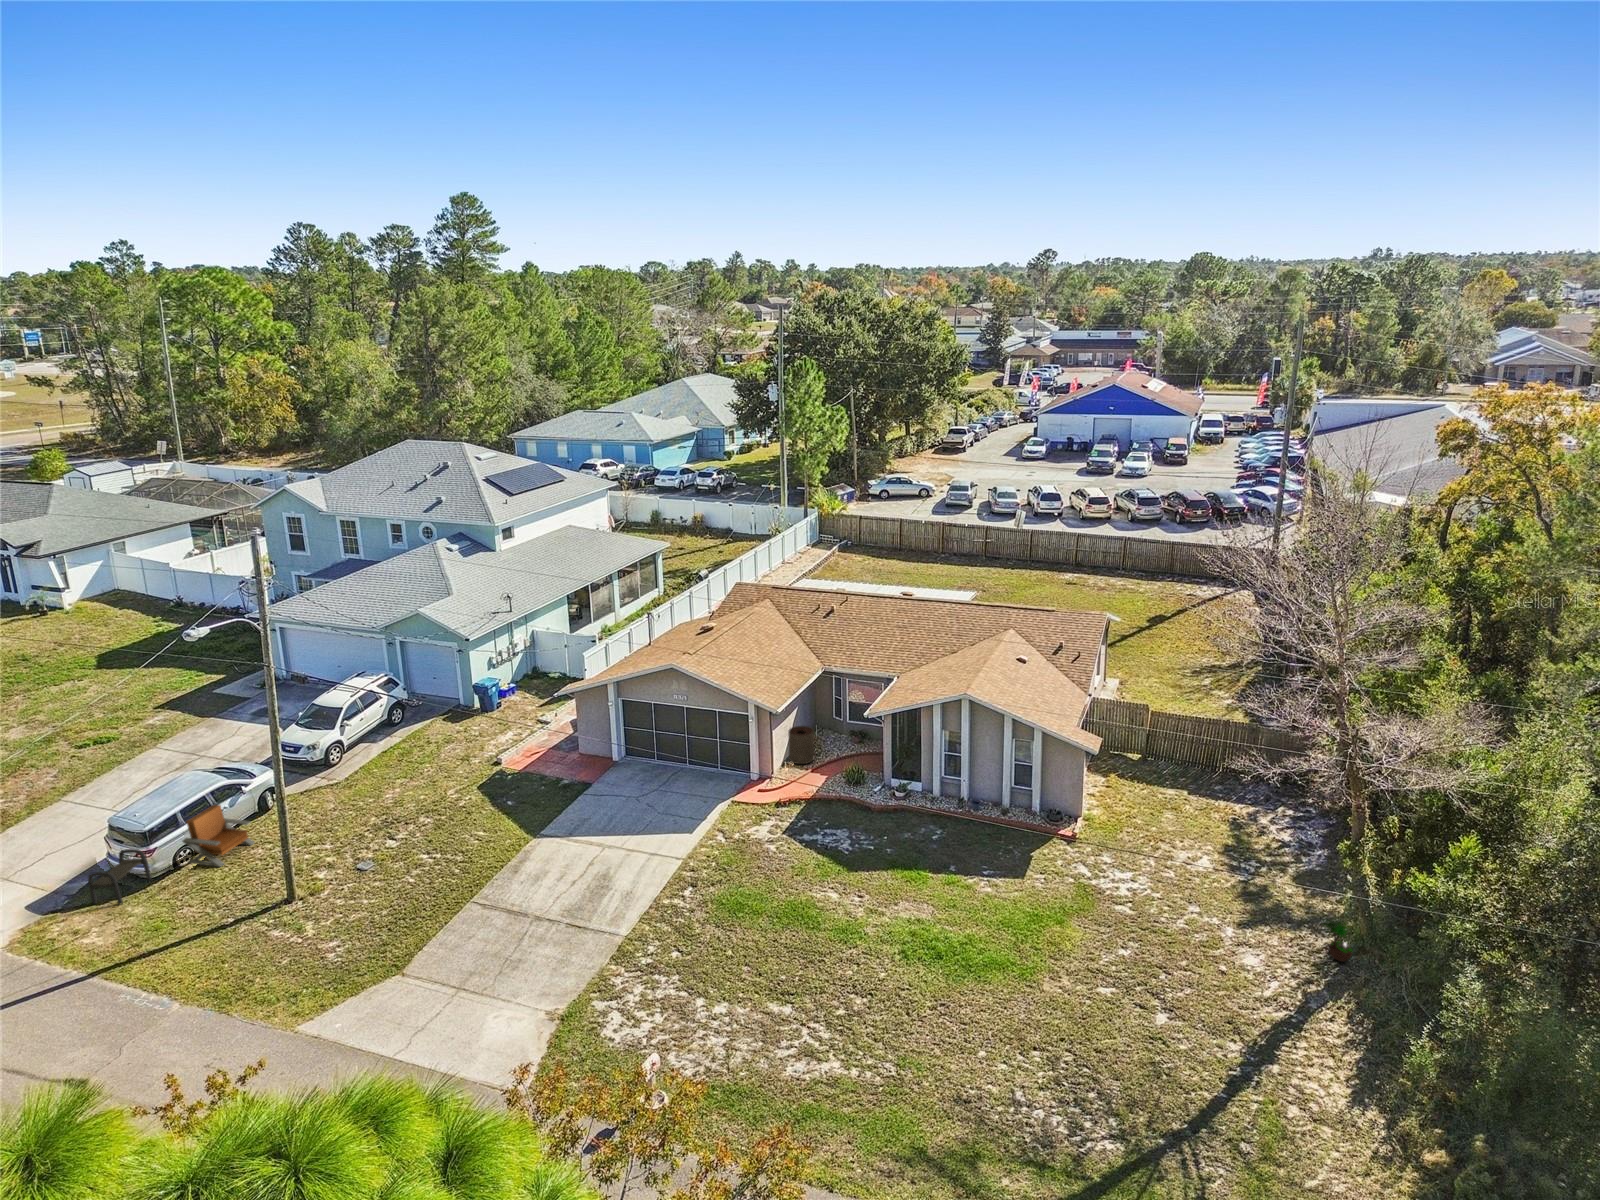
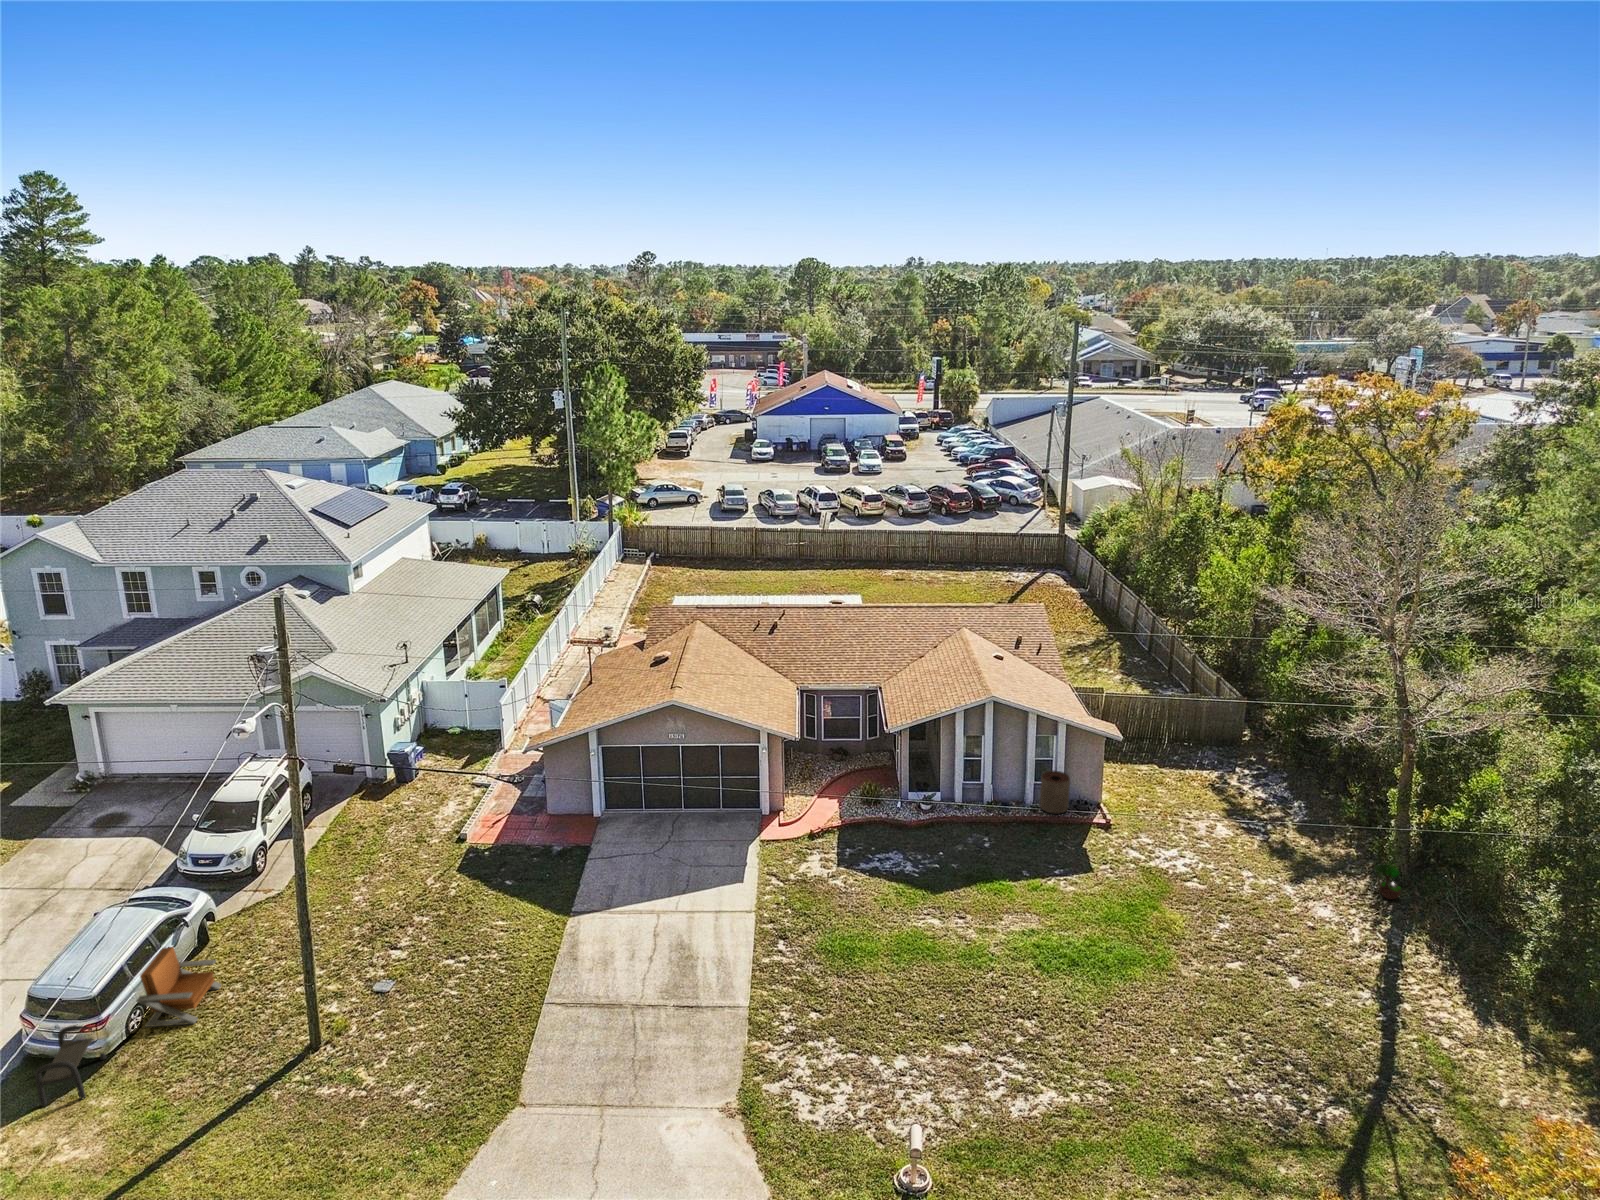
trash can: present [788,726,814,764] -> present [1040,771,1070,813]

